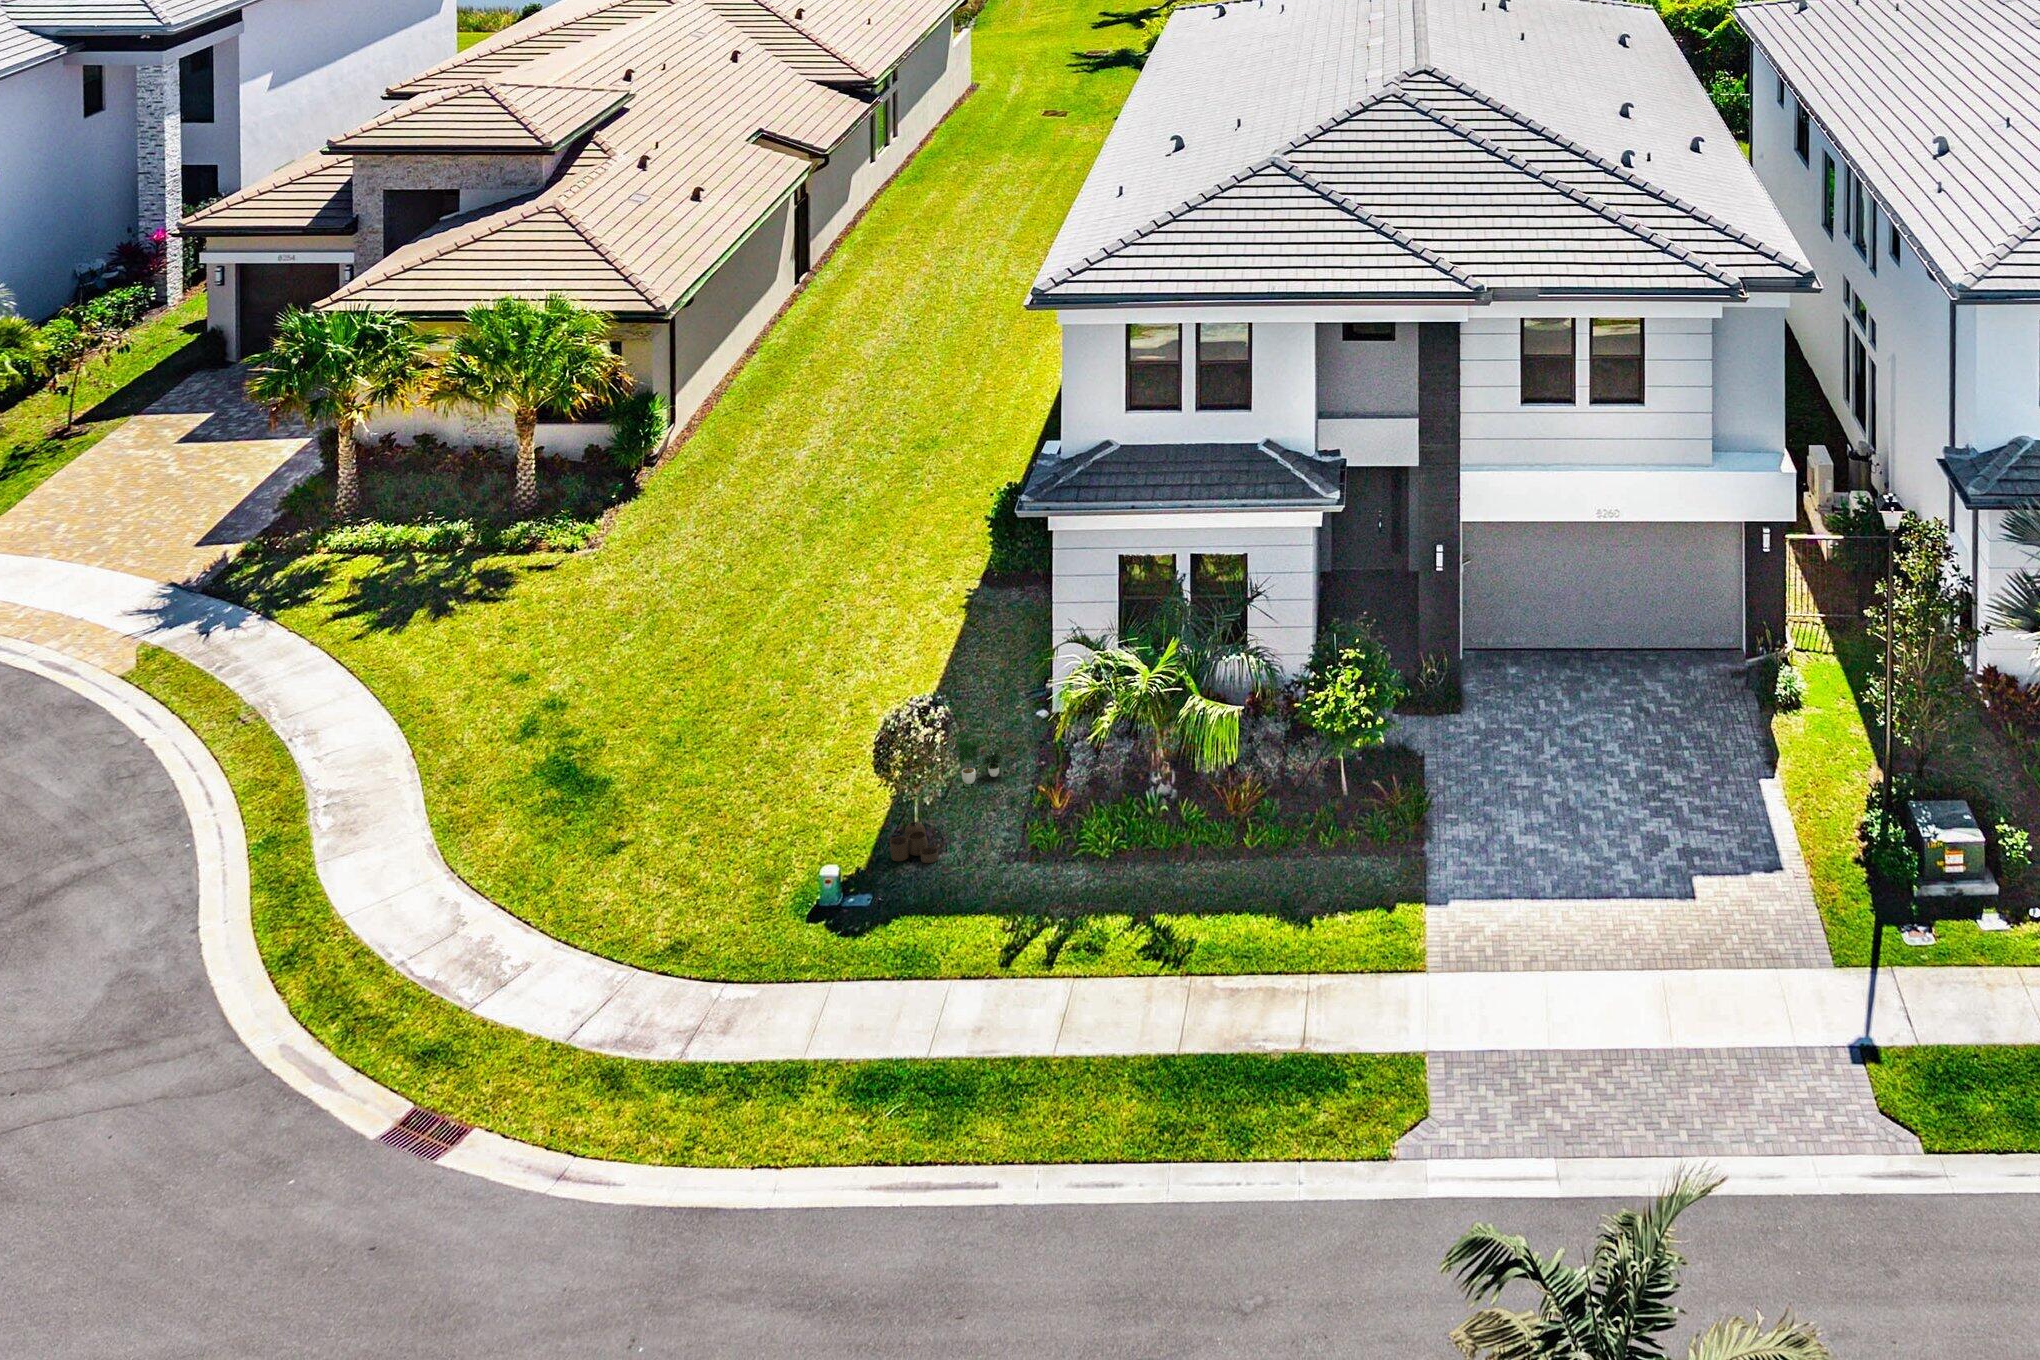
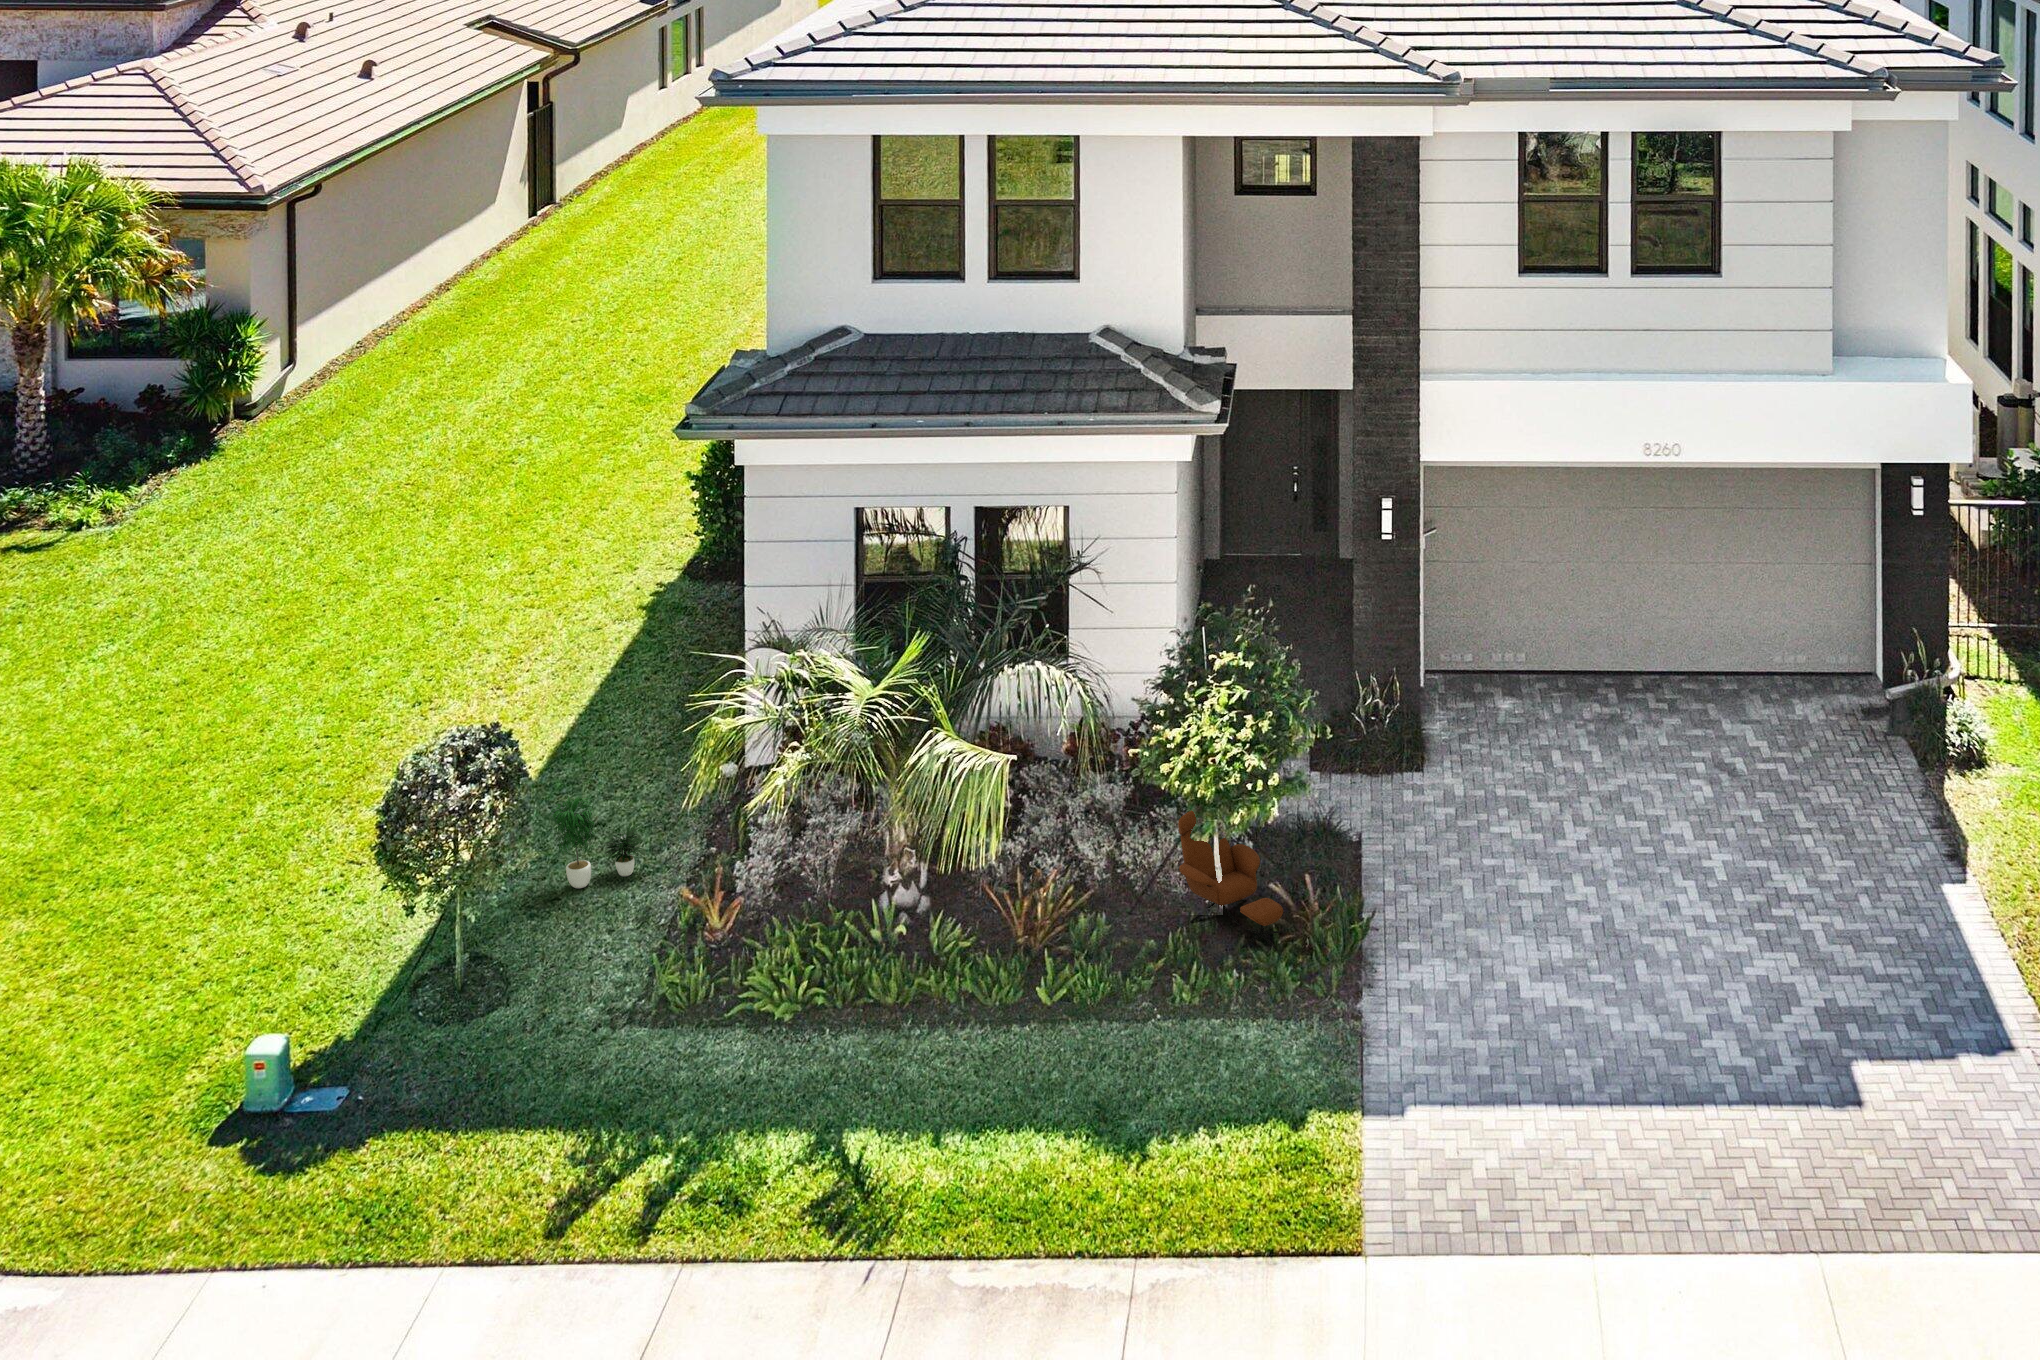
lounge chair: none [1320,735,1381,818] -> present [1178,810,1283,951]
woven basket: present [890,822,938,863] -> none [400,952,488,1030]

